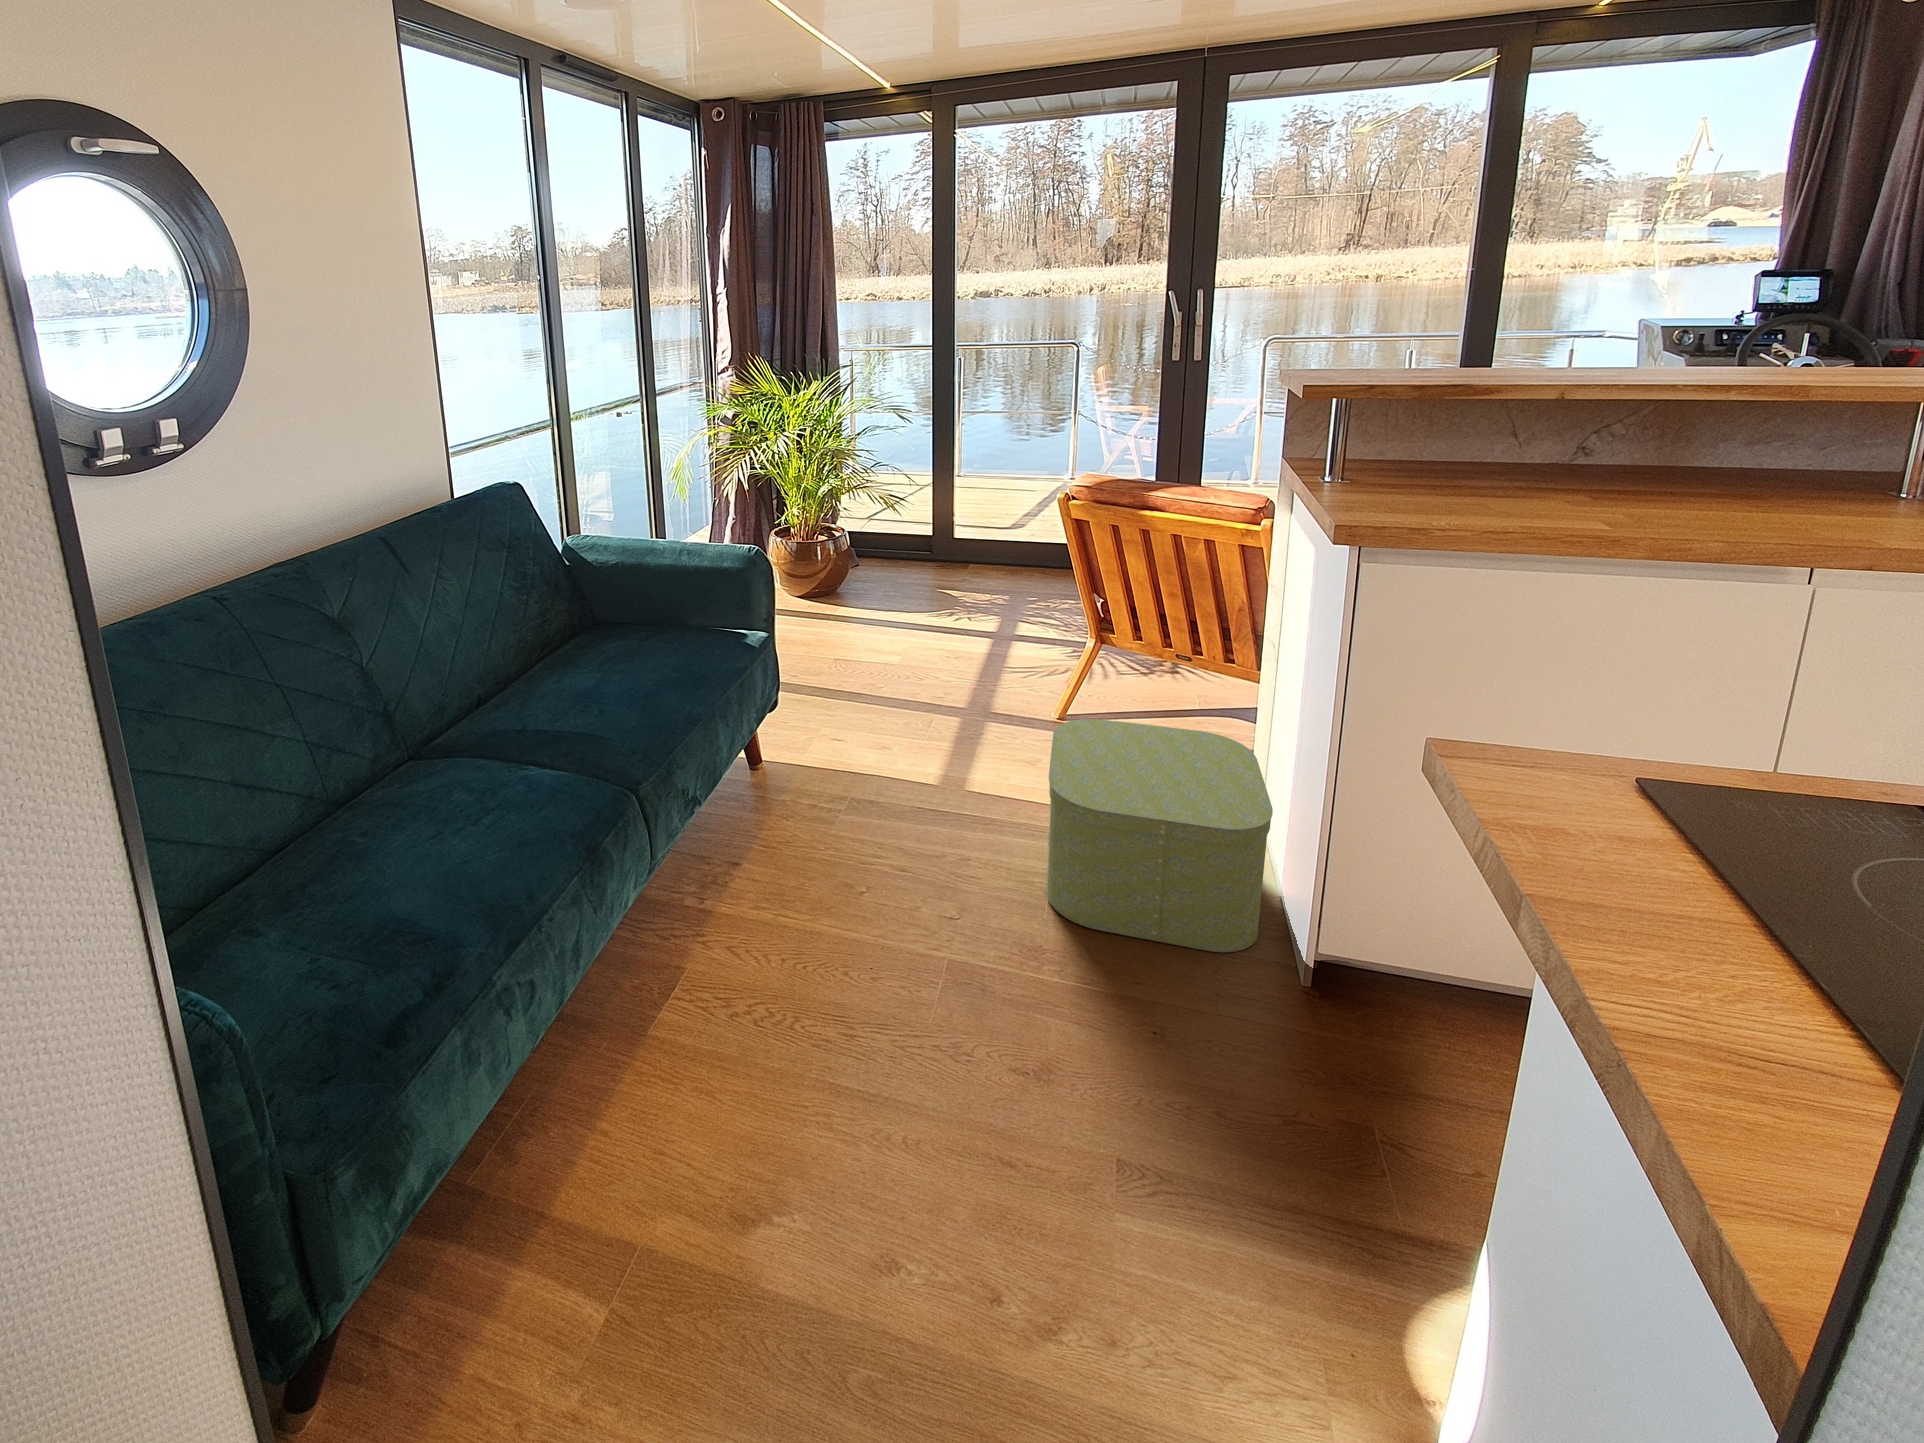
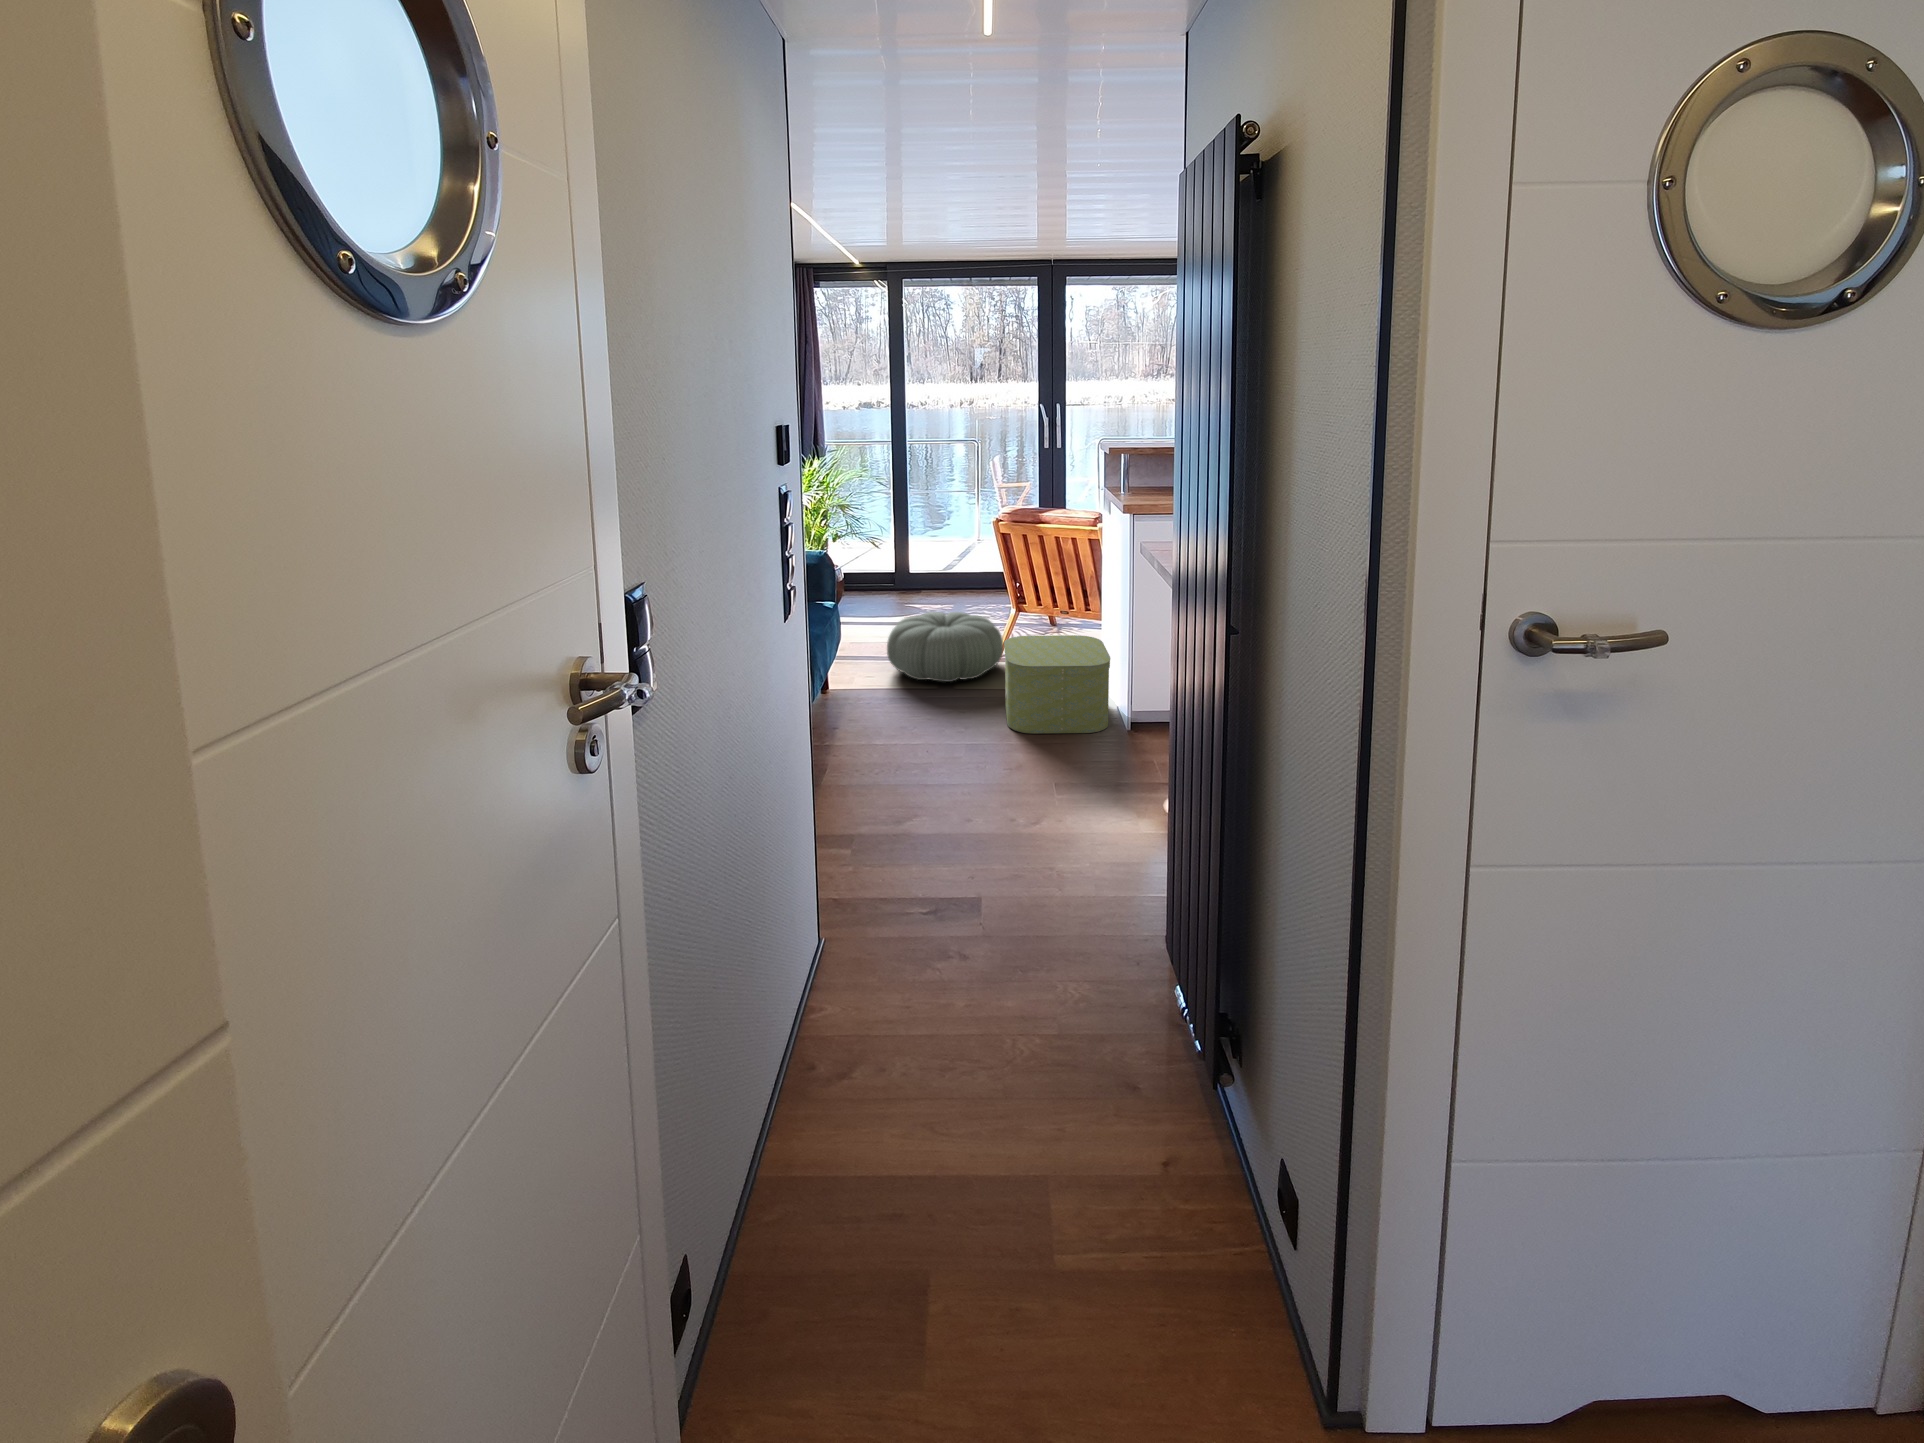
pouf: none [868,635,1065,766] -> present [887,612,1003,682]

